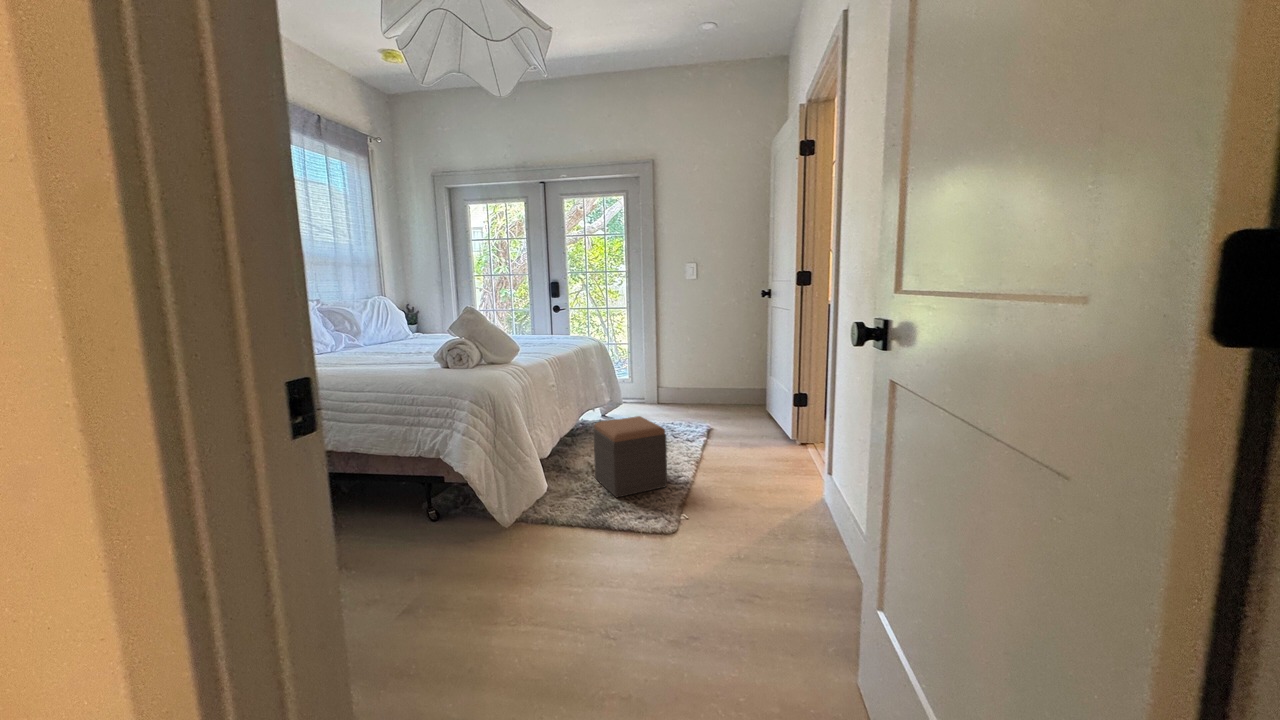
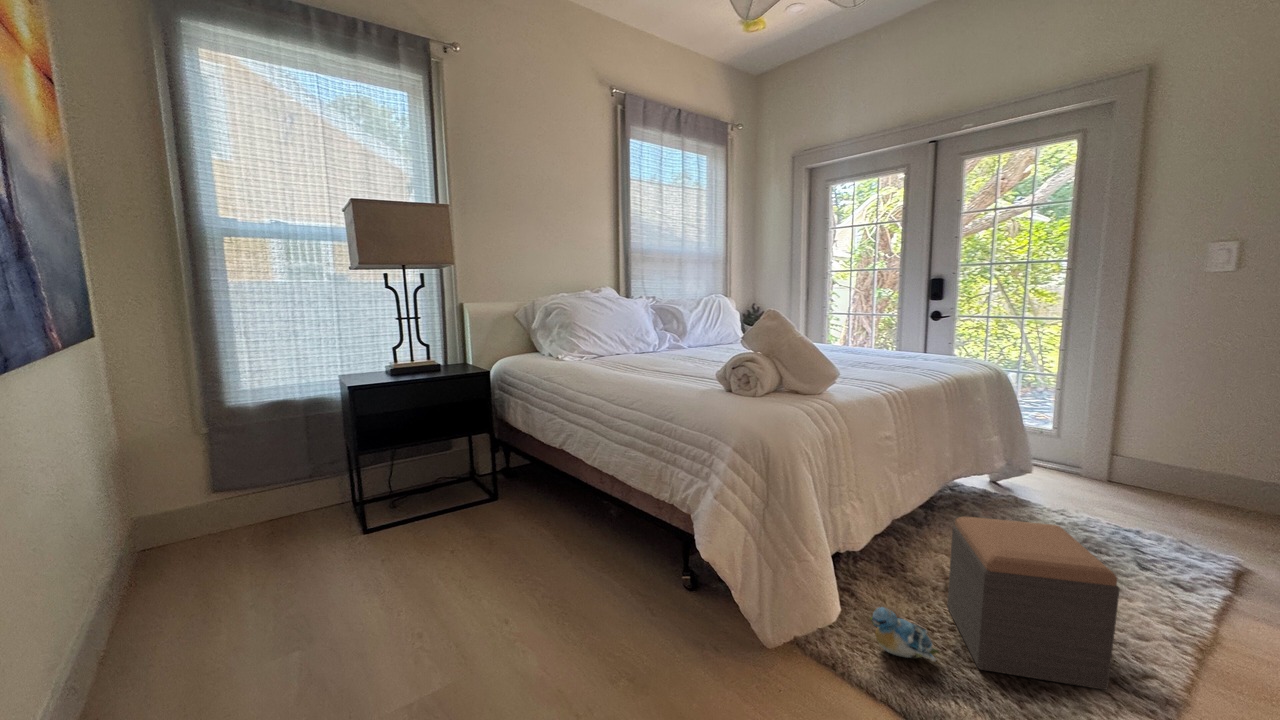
plush toy: none [561,480,598,506] -> present [870,607,940,661]

